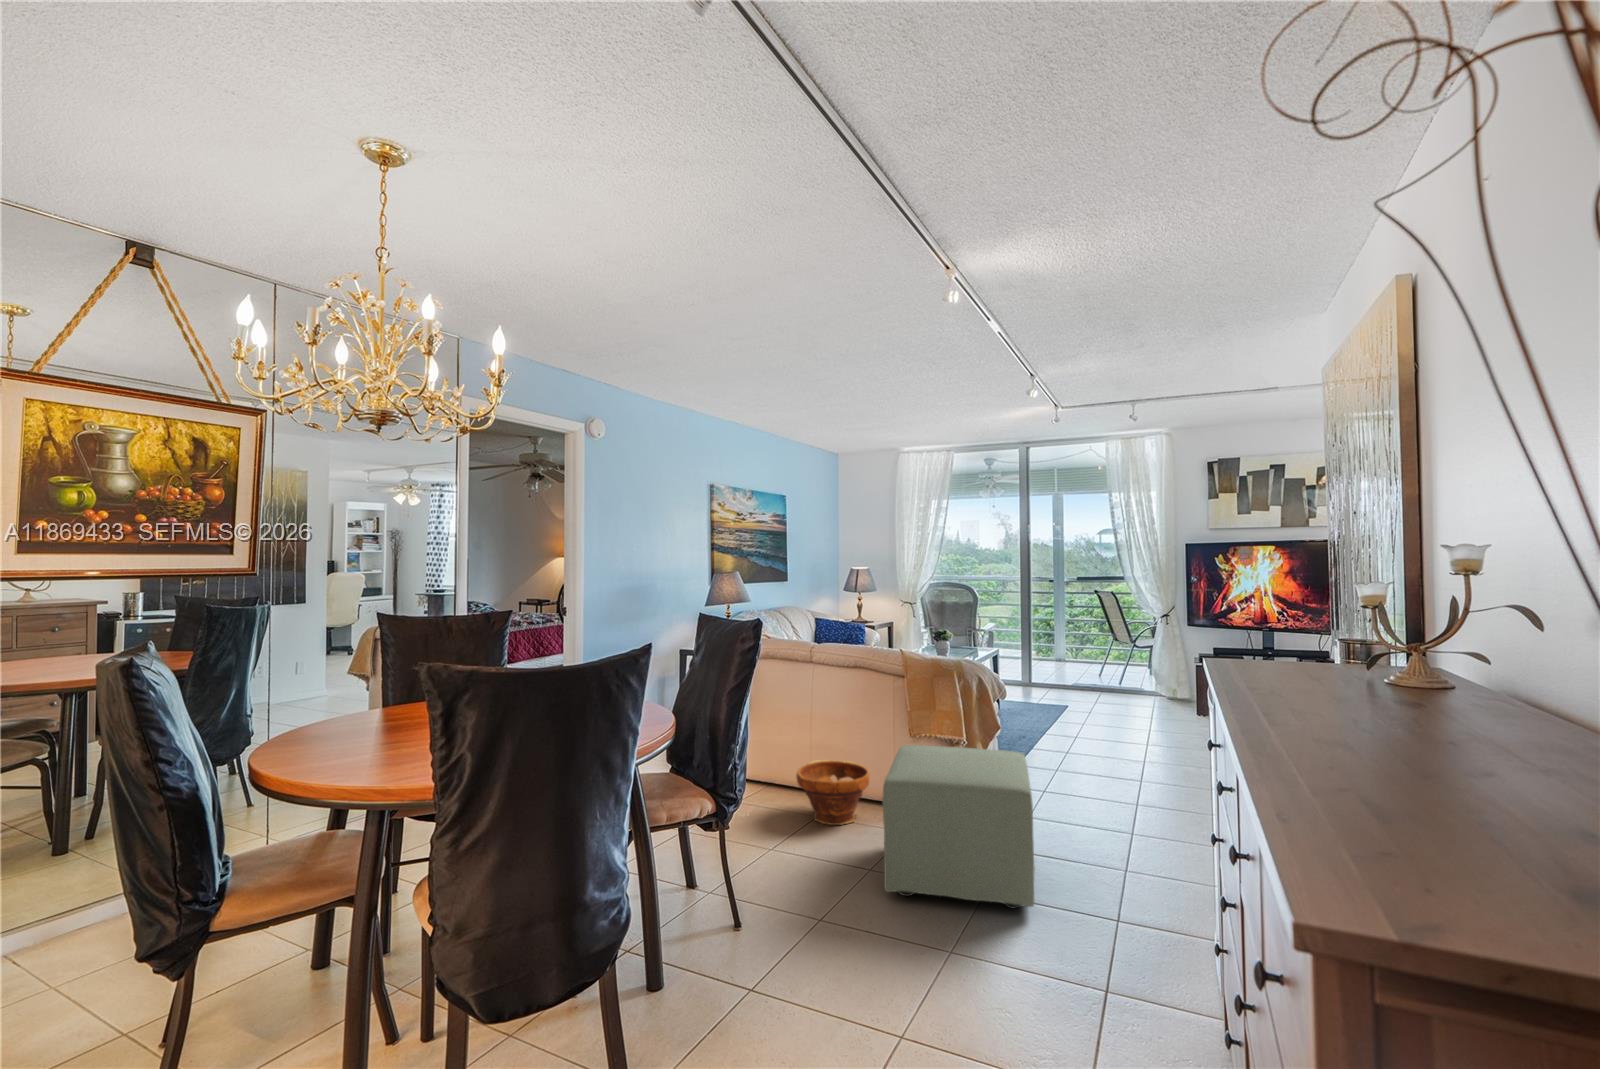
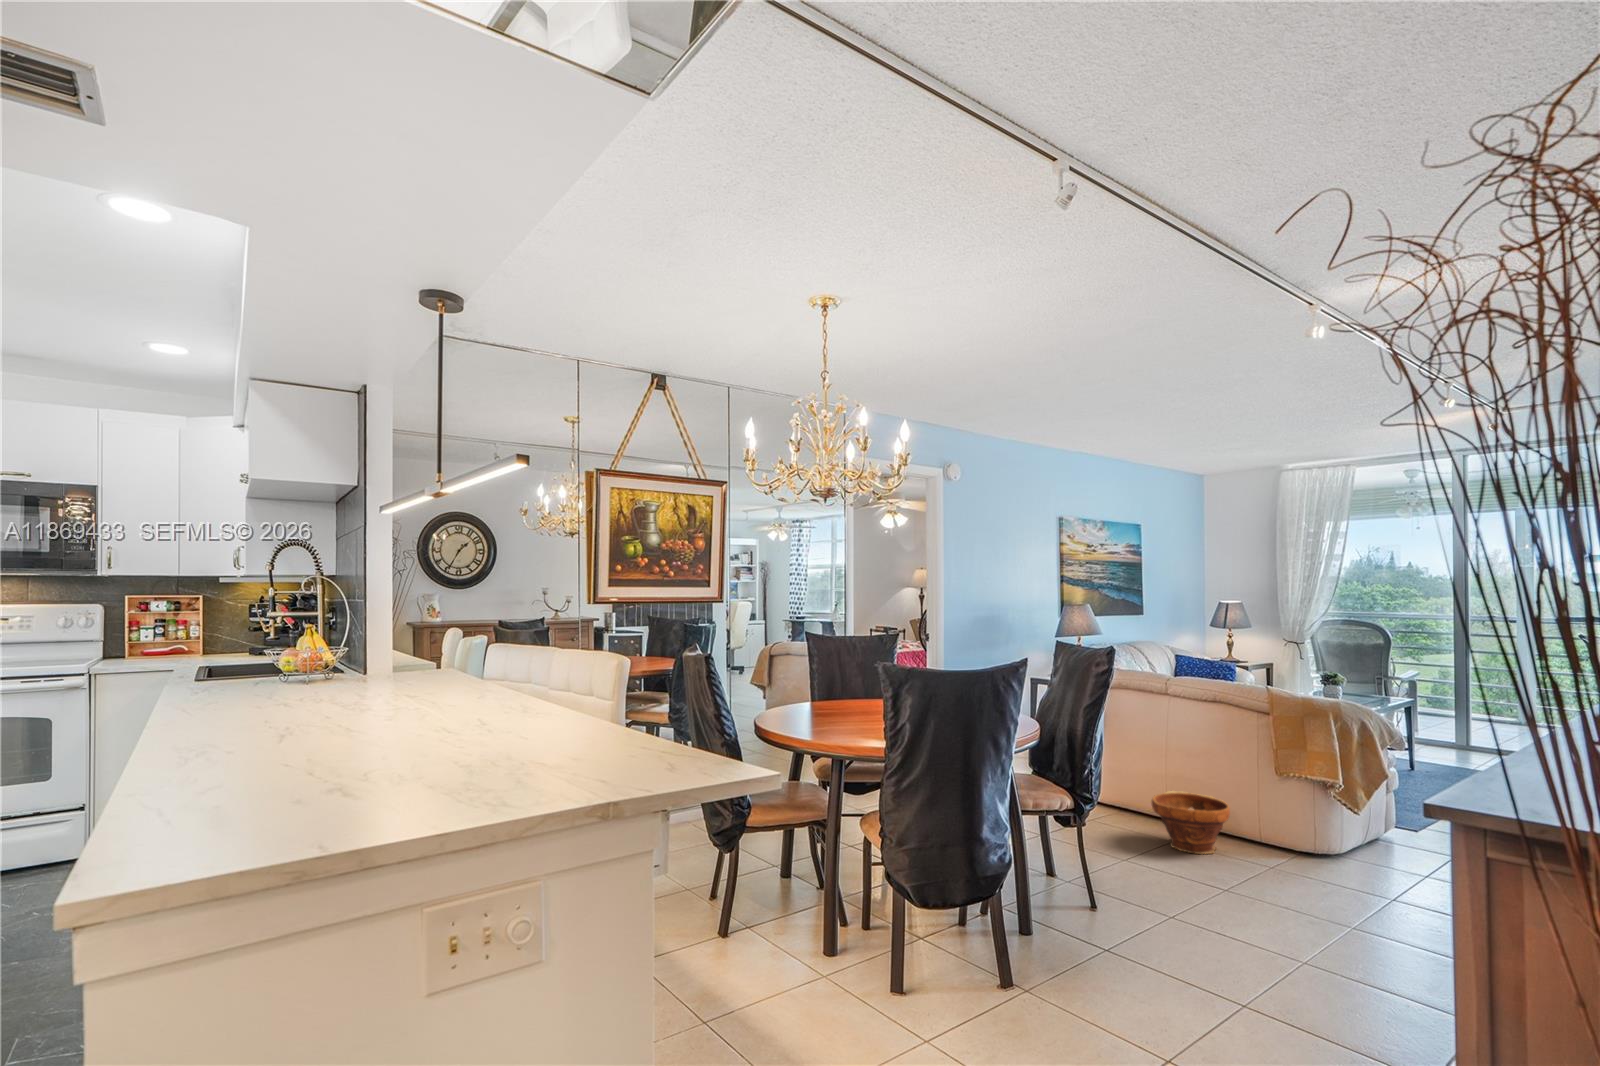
ottoman: present [882,745,1035,909] -> none [1235,780,1411,944]

